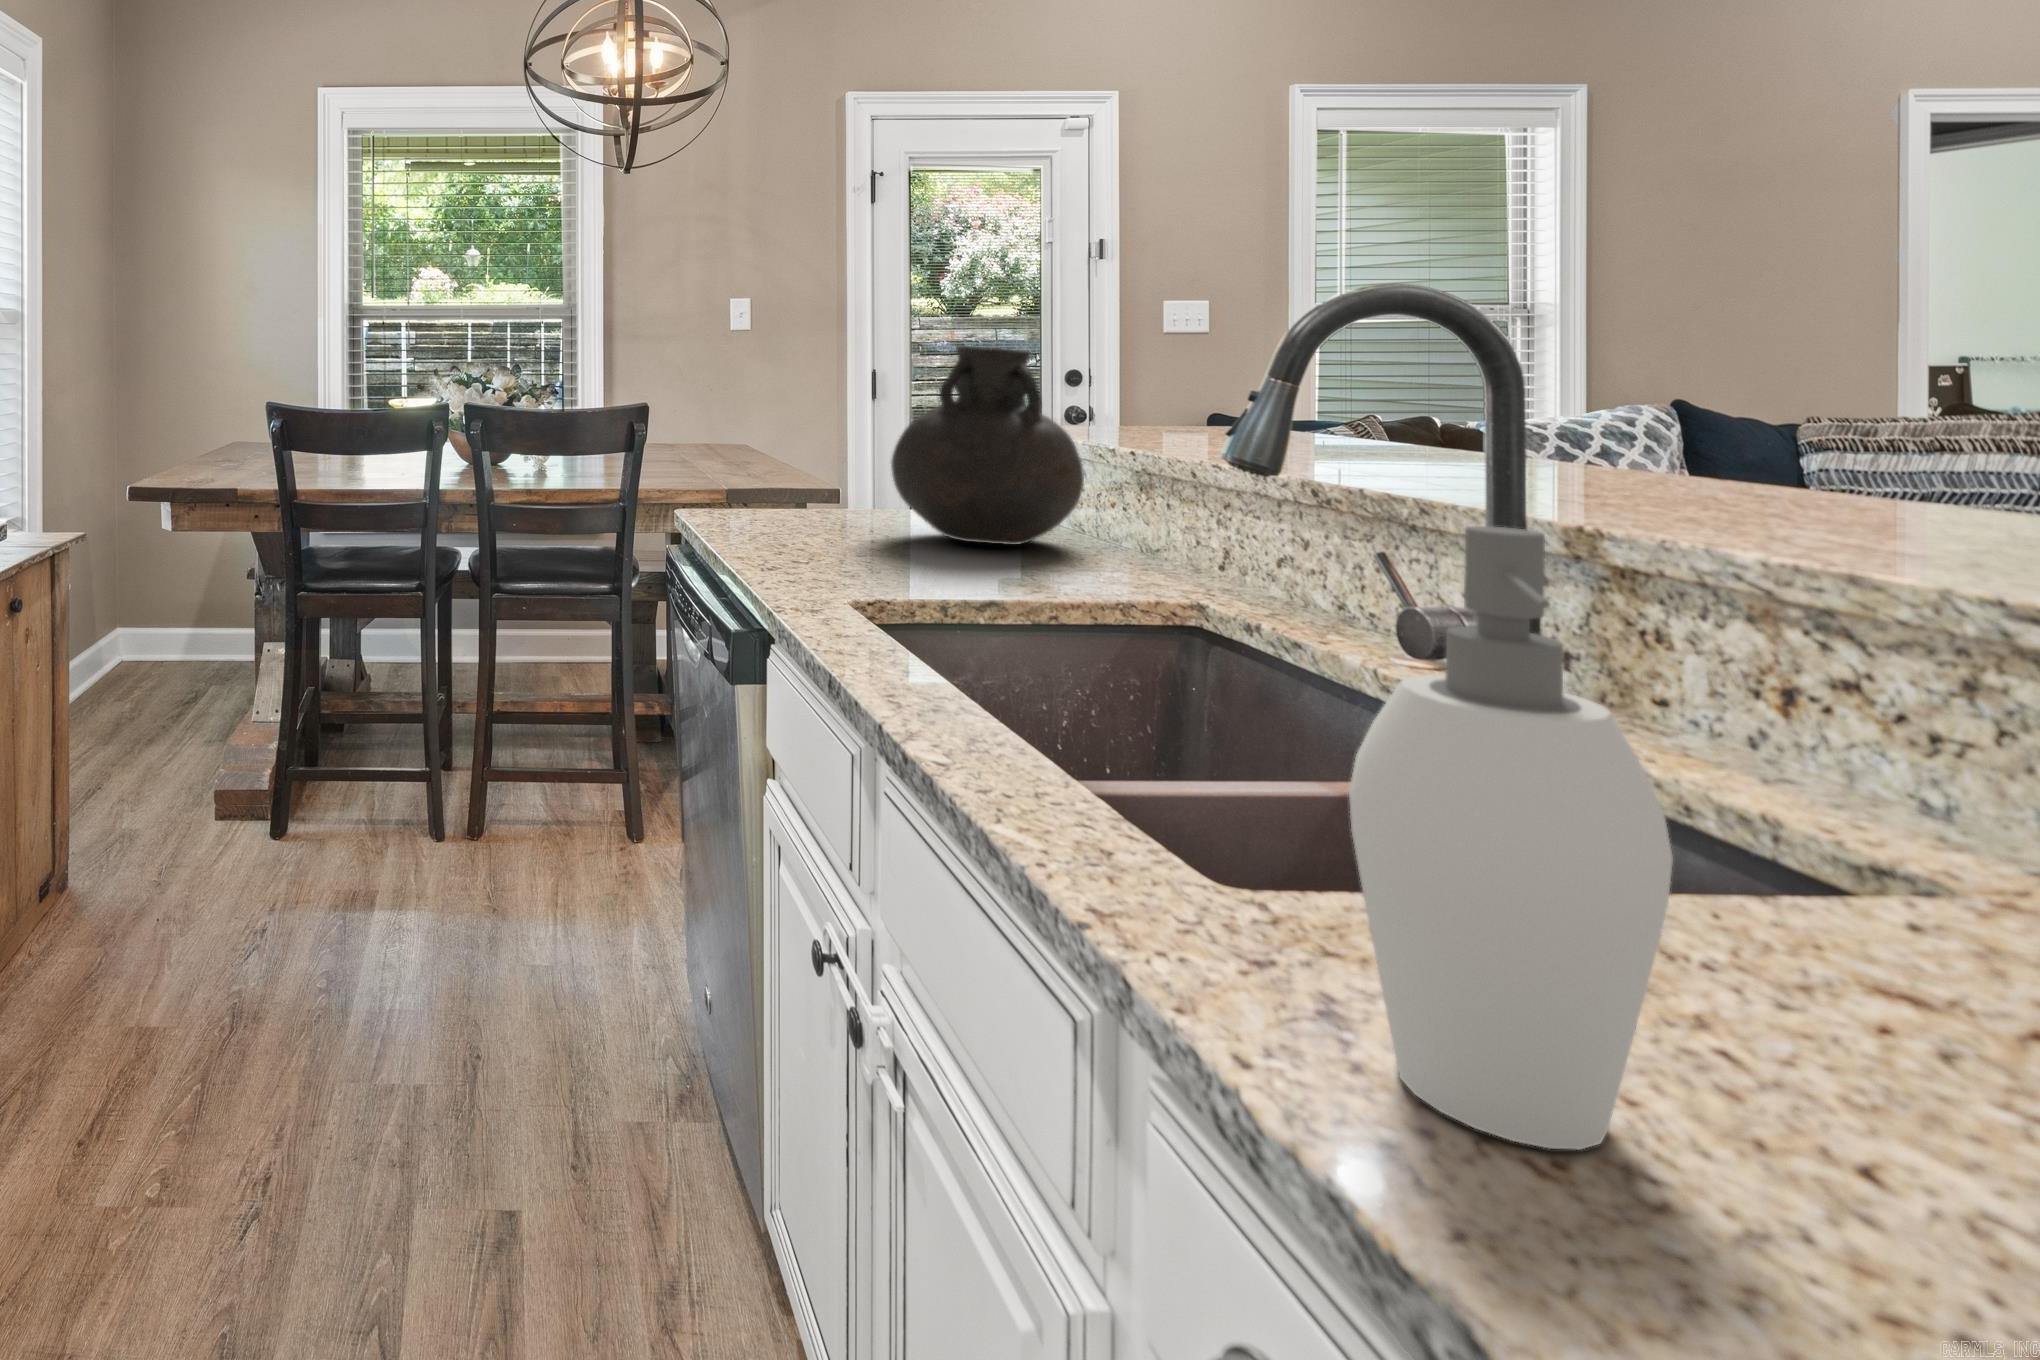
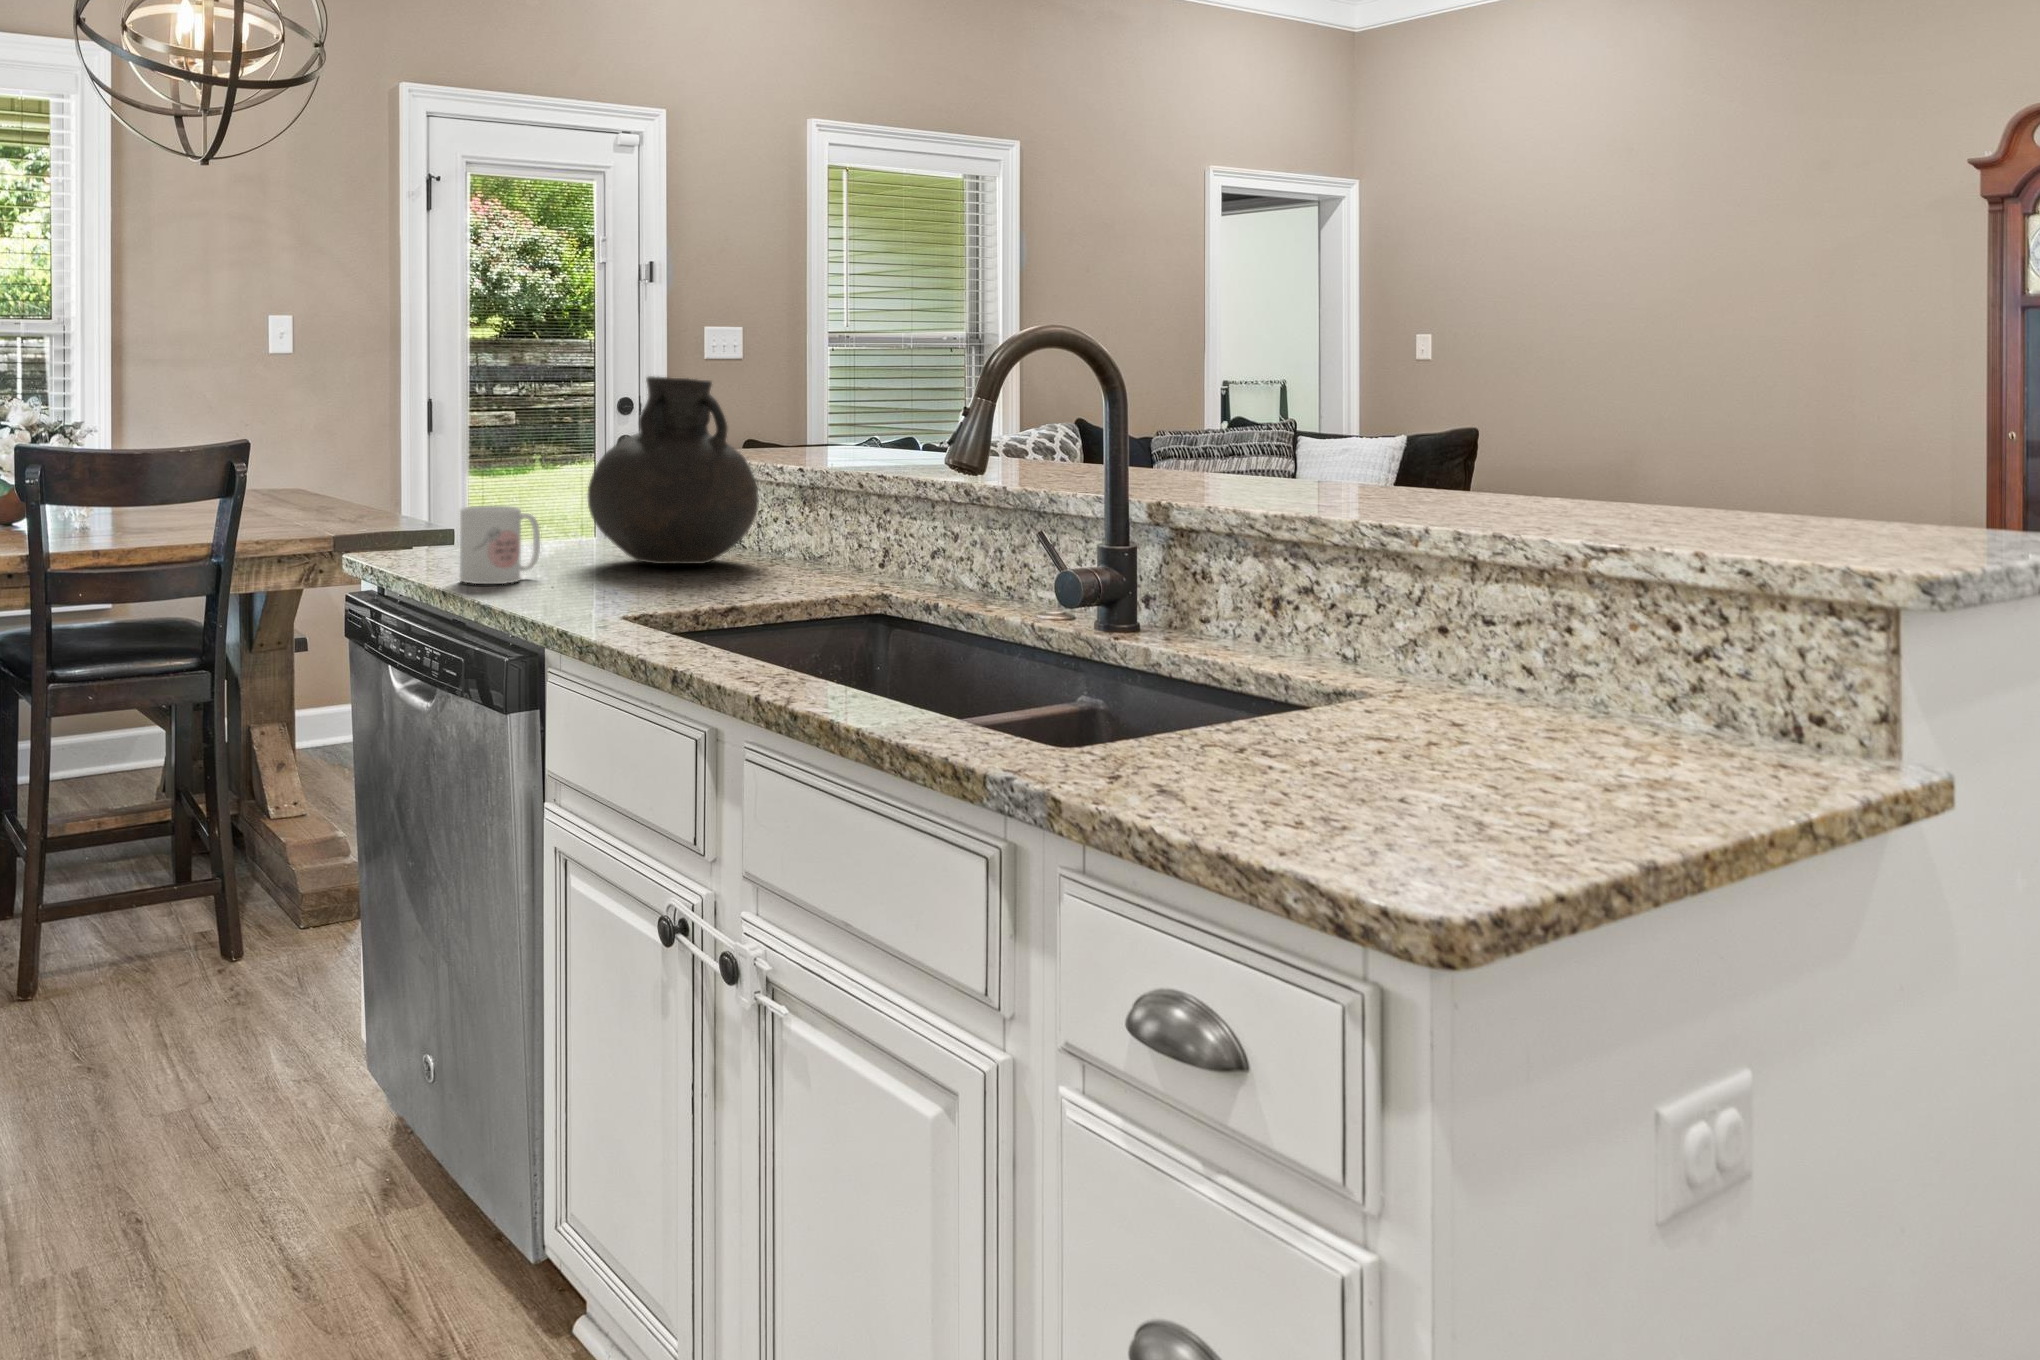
mug: none [743,471,828,549] -> present [460,506,540,584]
soap dispenser: present [1349,526,1673,1149] -> none [1181,483,1328,811]

